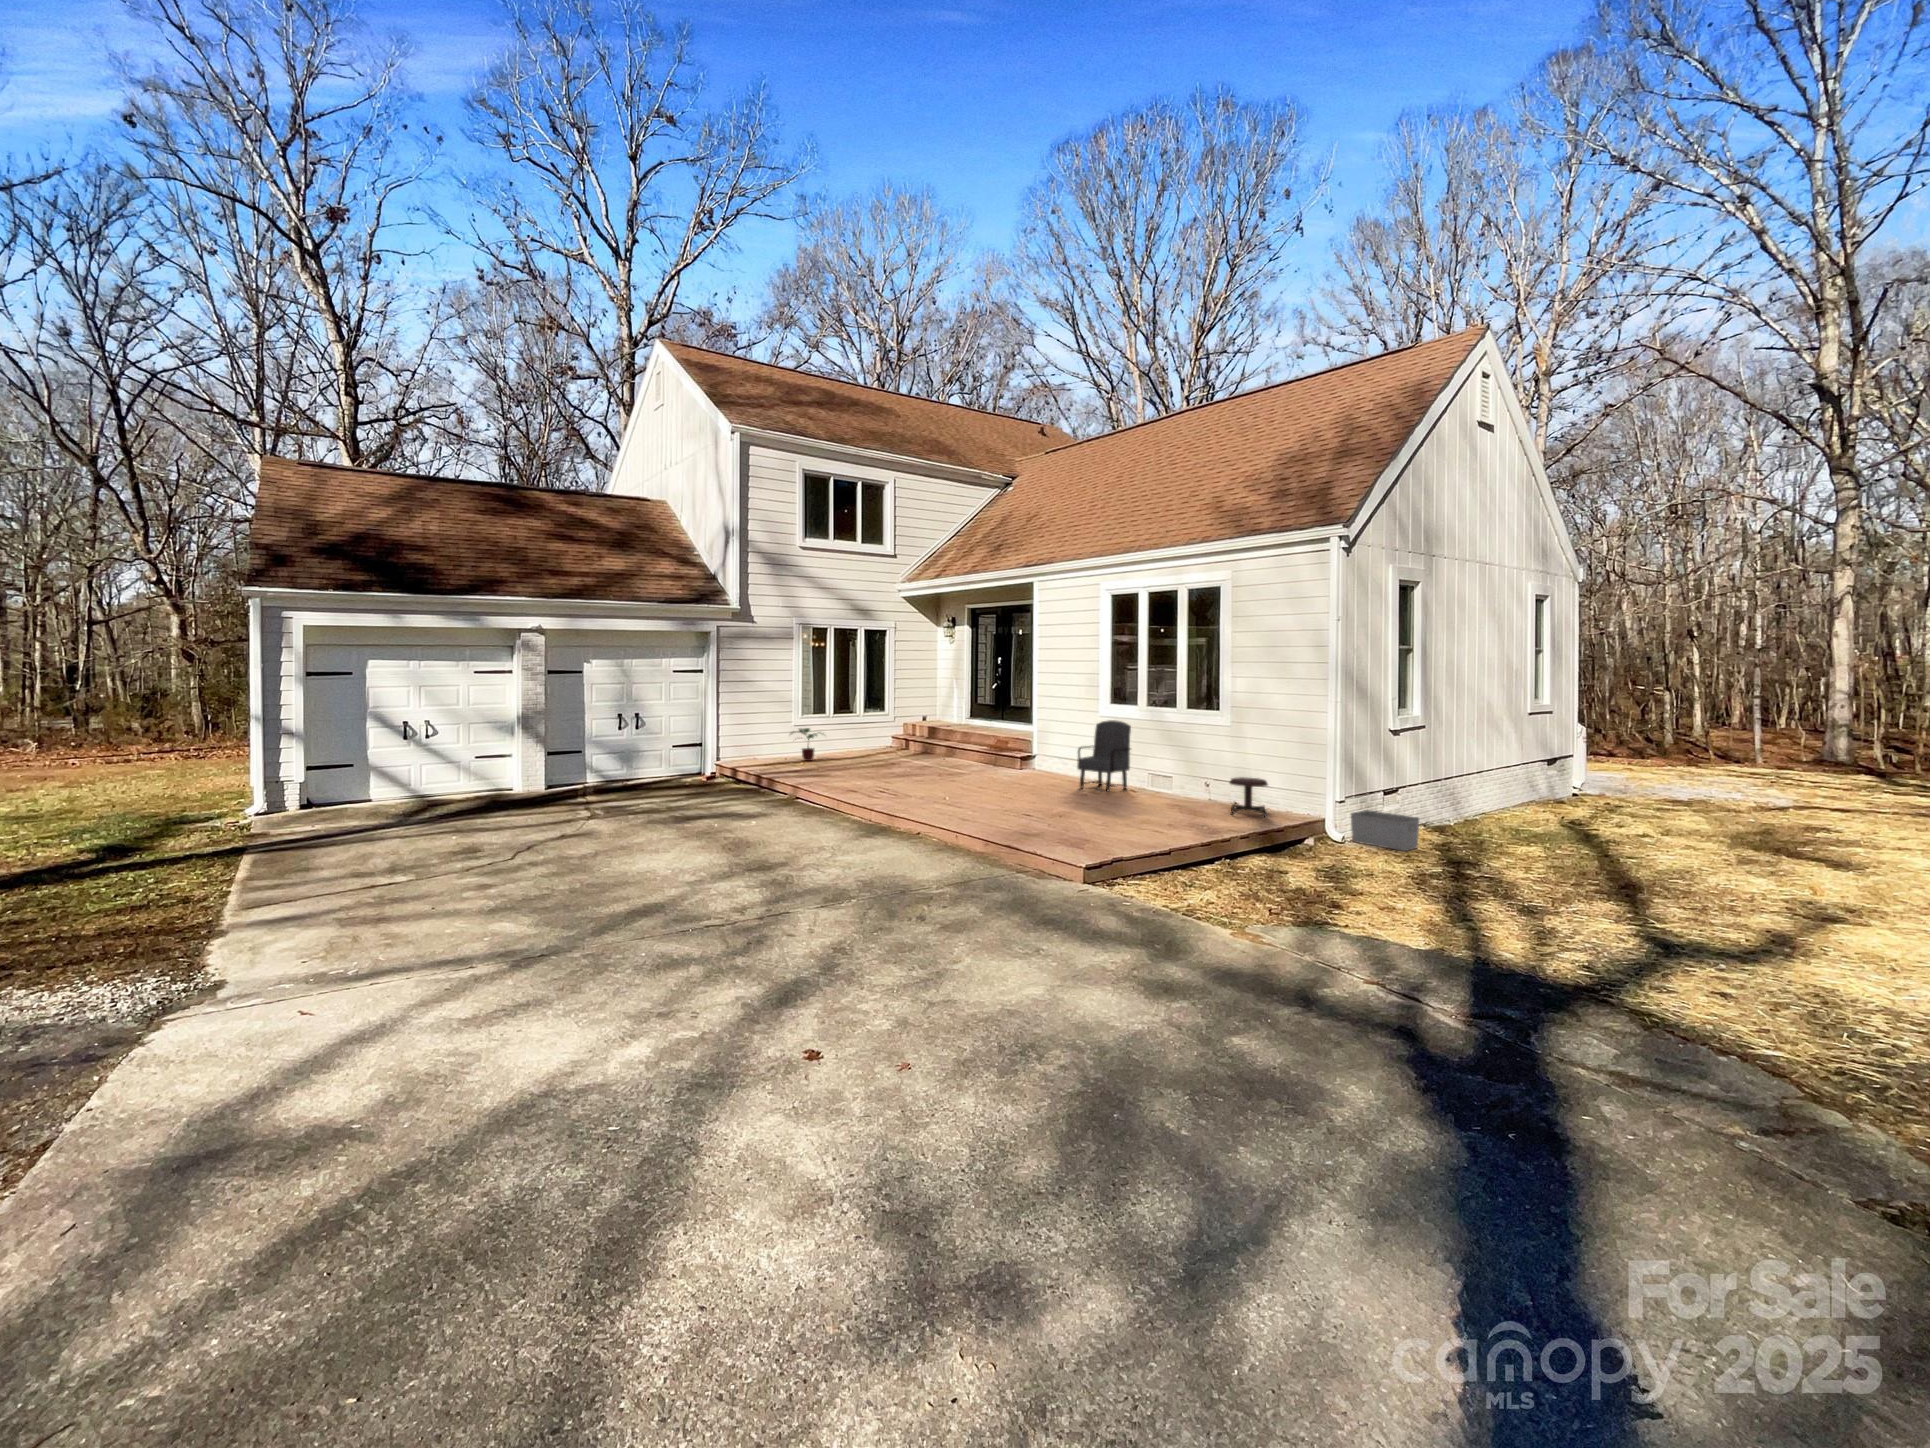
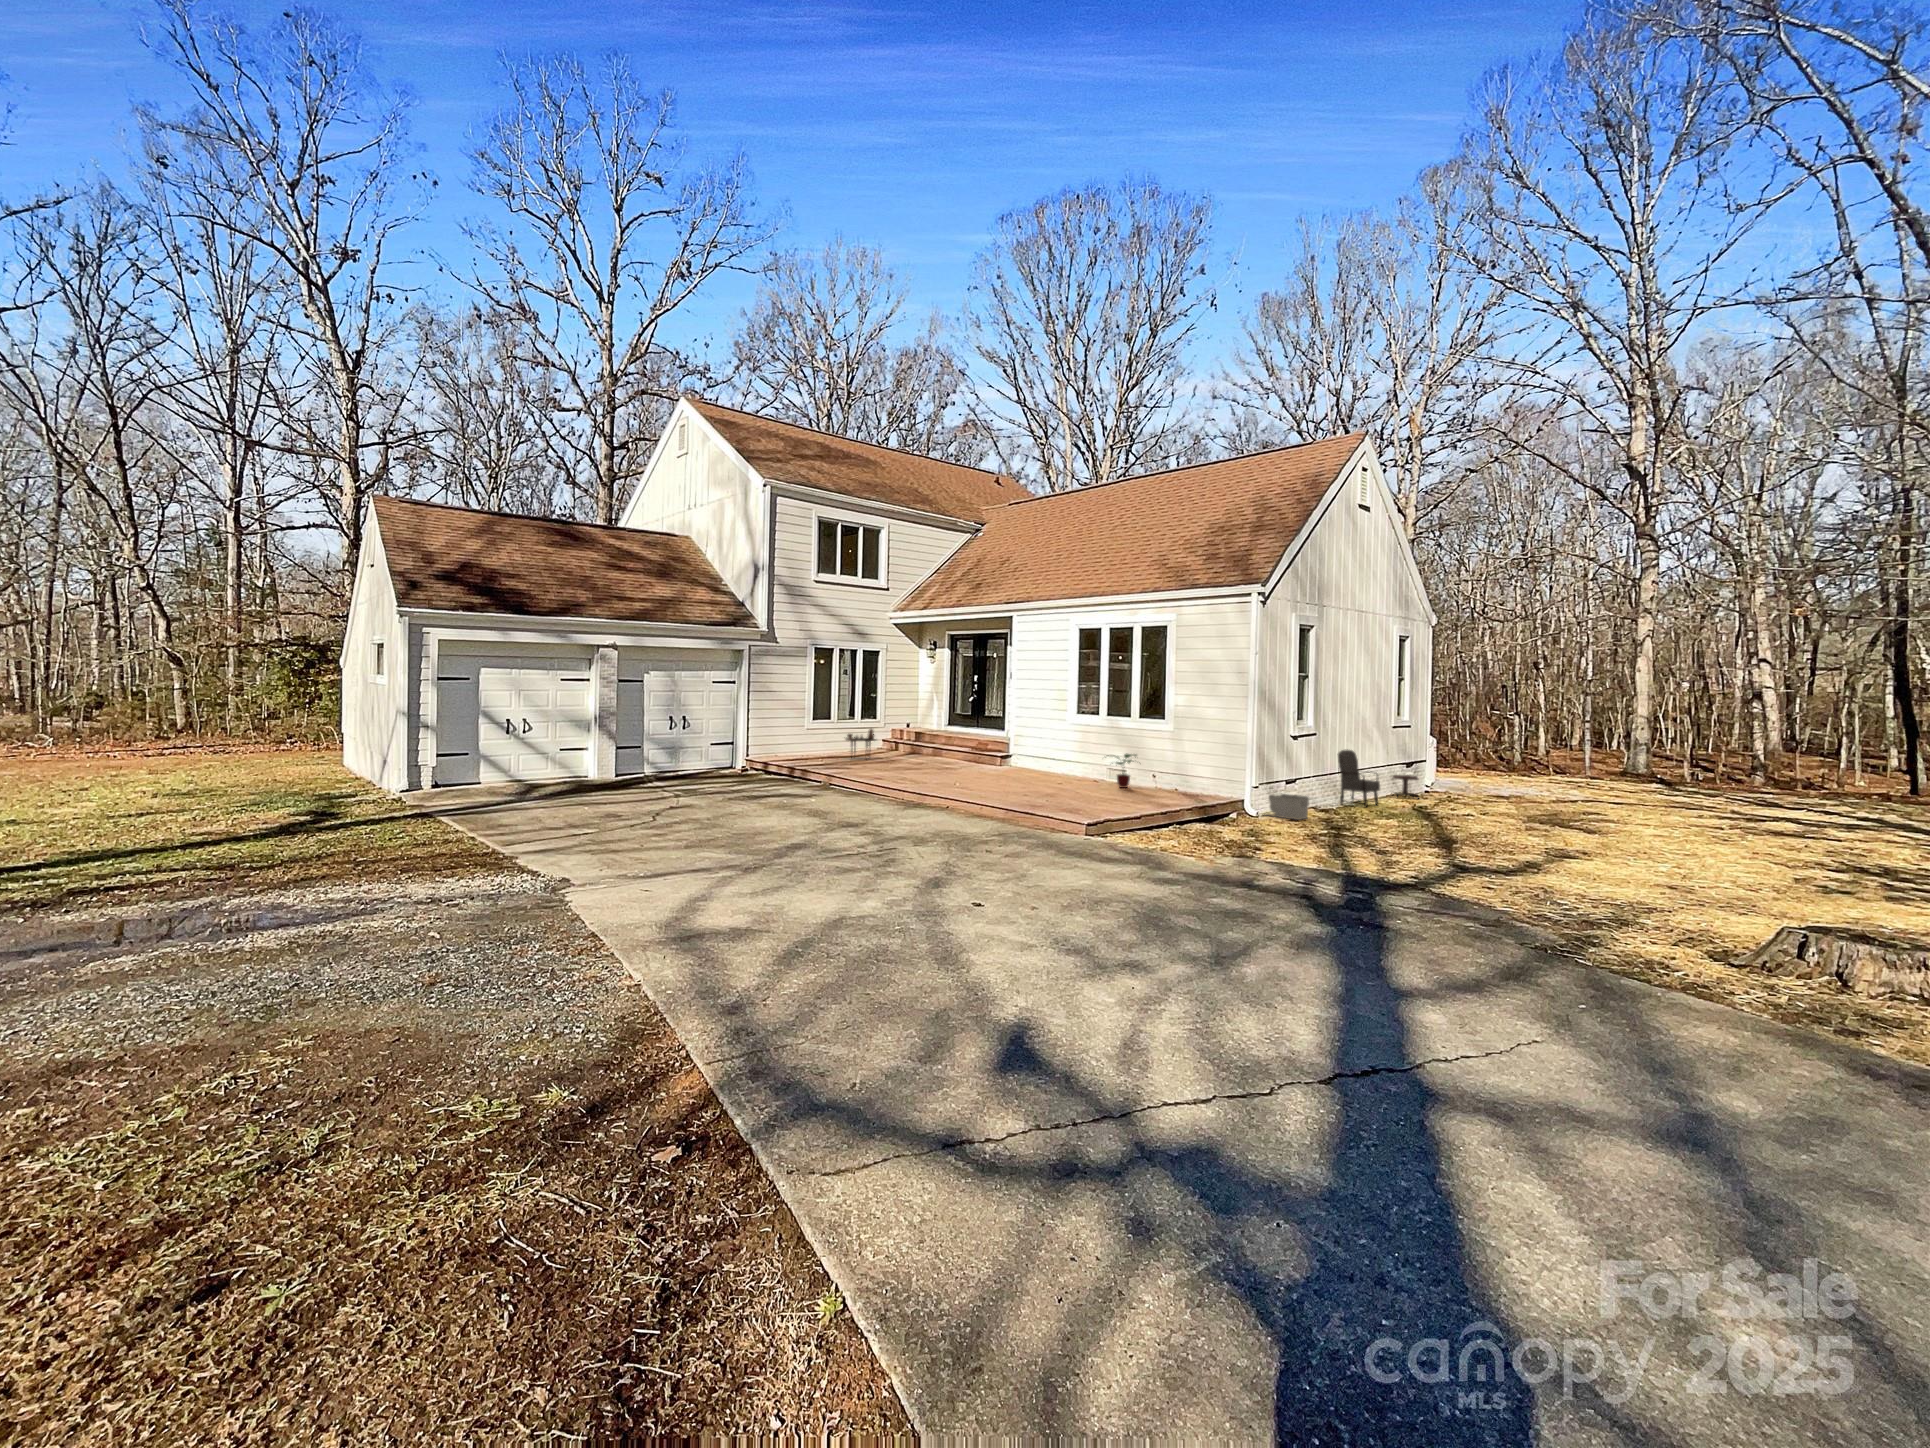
armchair: present [1077,720,1131,792] -> present [1338,750,1380,807]
side table: none [839,721,877,759] -> present [846,729,875,752]
potted plant: present [791,728,817,761] -> present [1108,754,1136,788]
stool: present [1230,777,1268,817] -> present [1393,775,1419,798]

